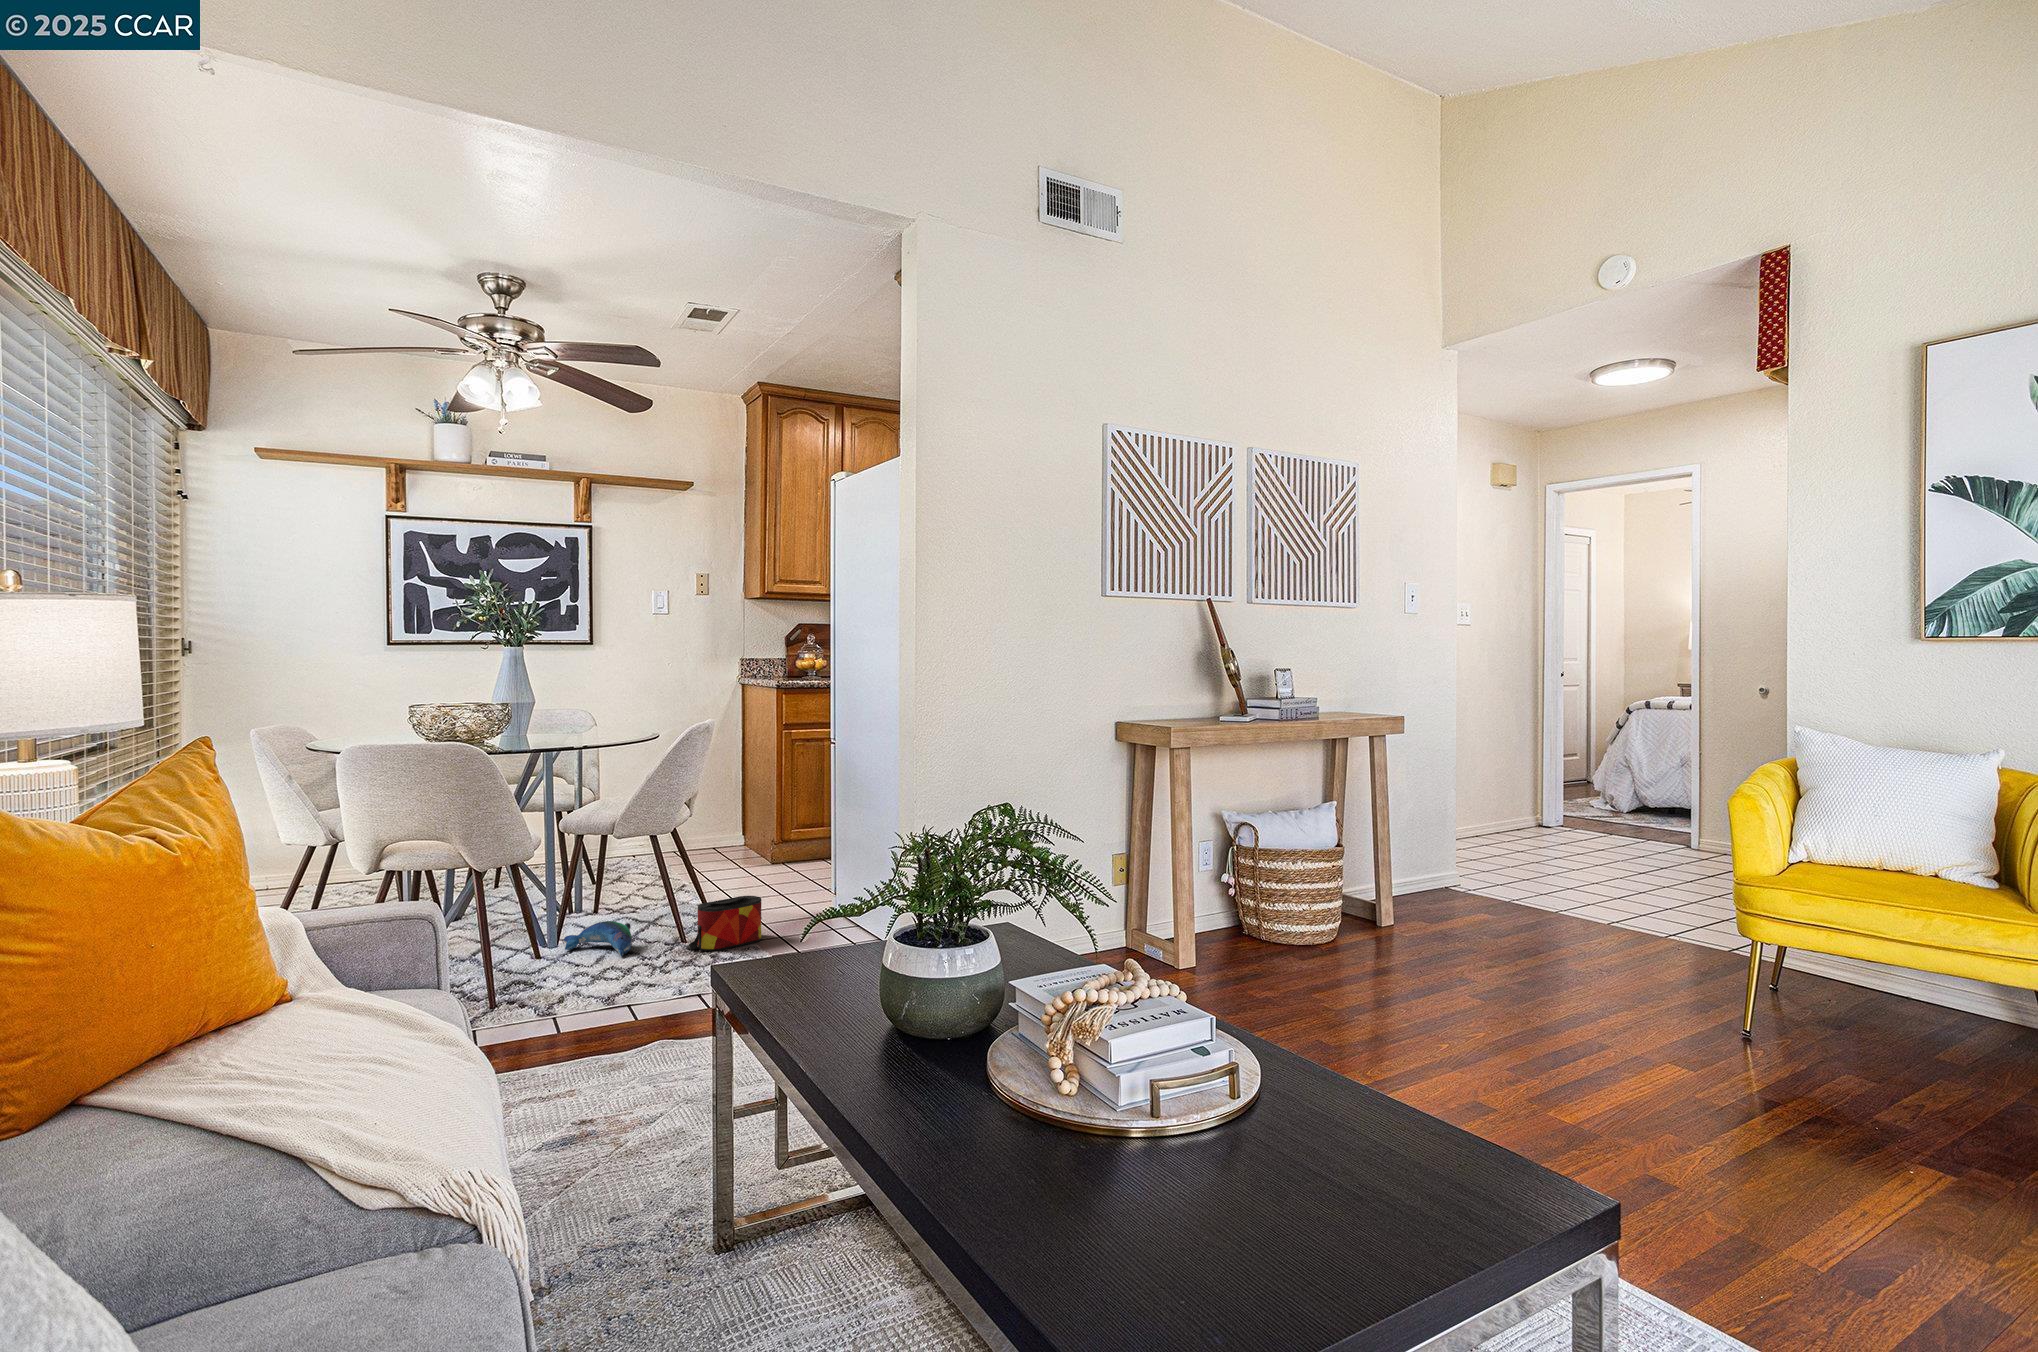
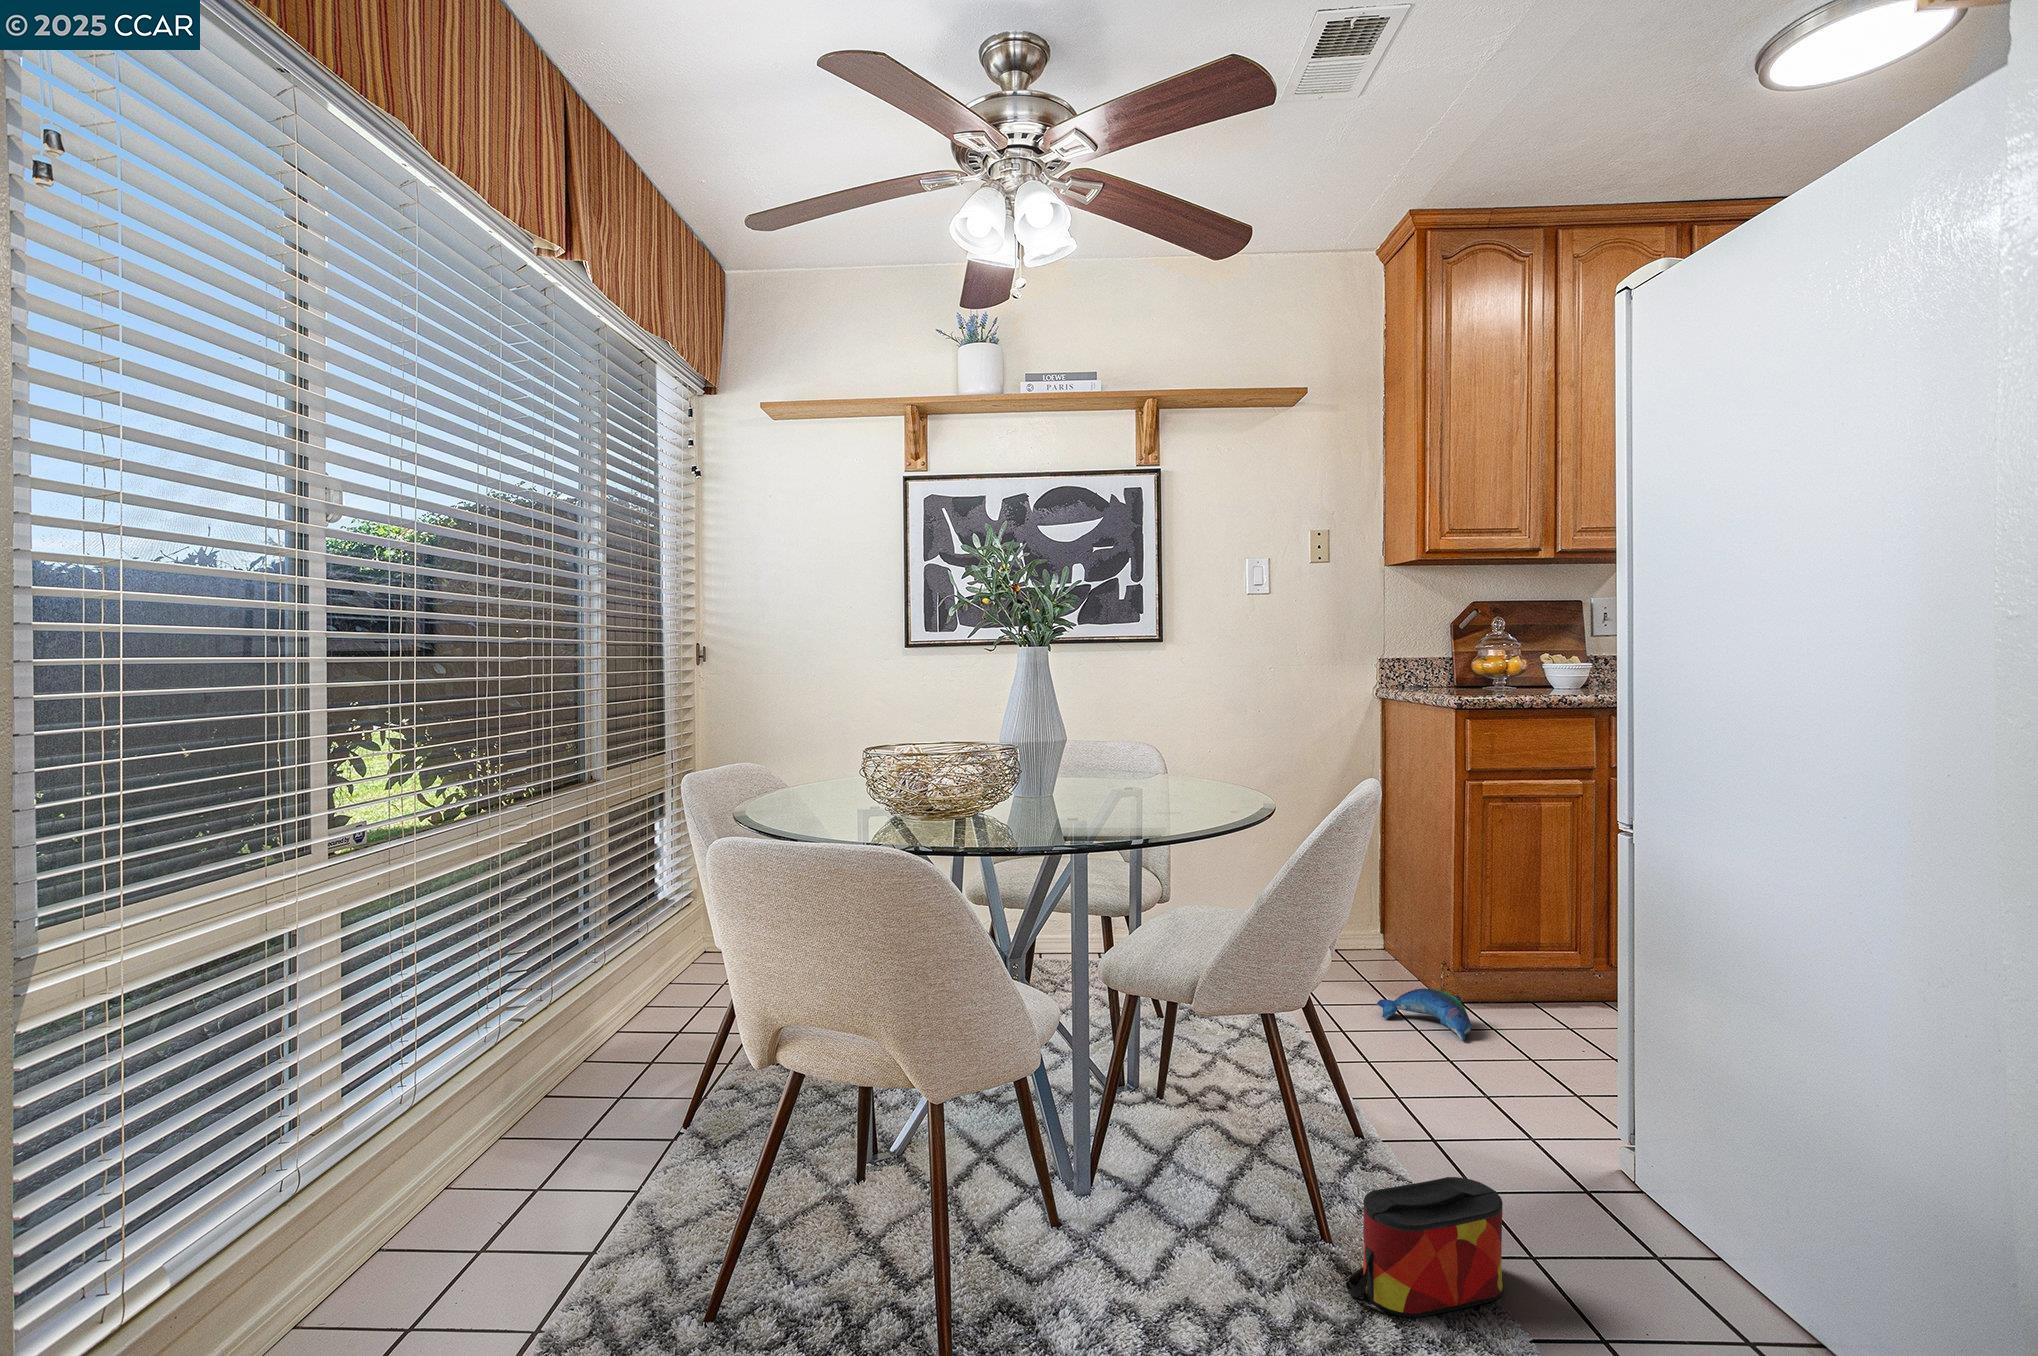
plush toy: present [563,921,632,956] -> present [1377,988,1471,1040]

